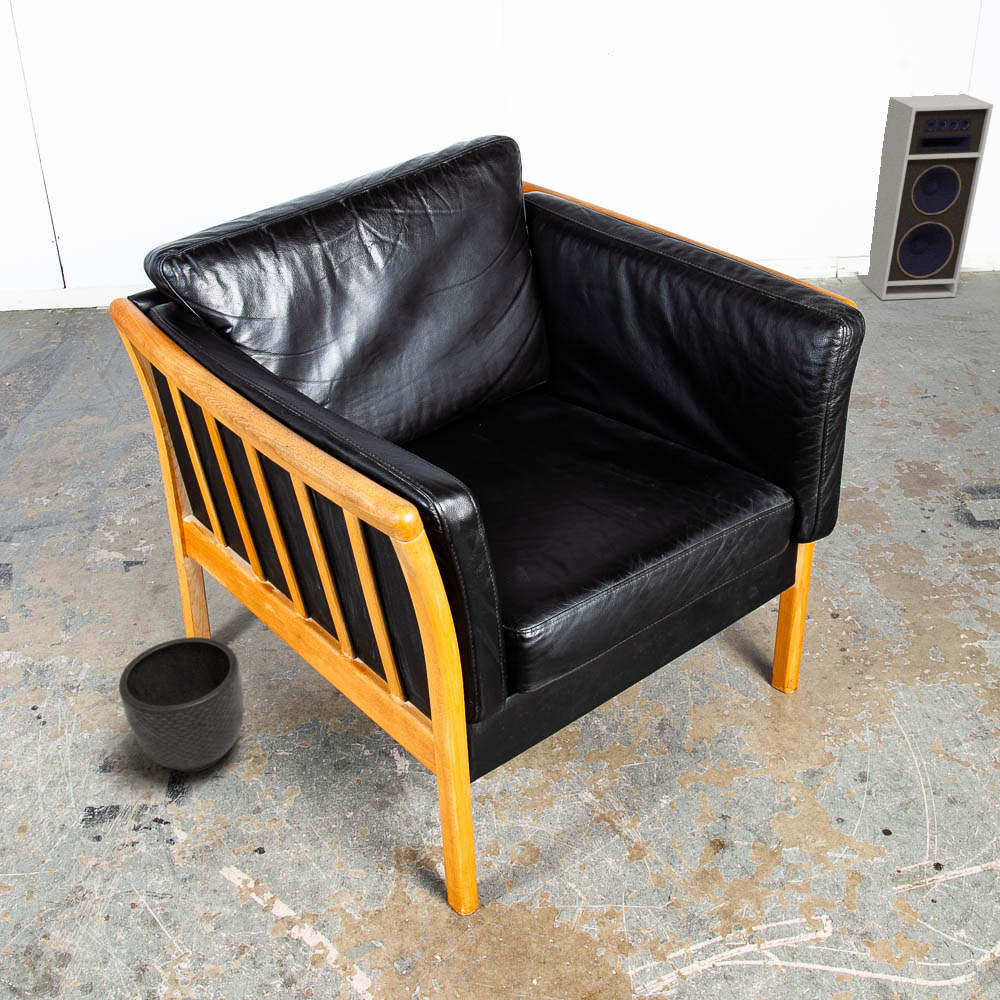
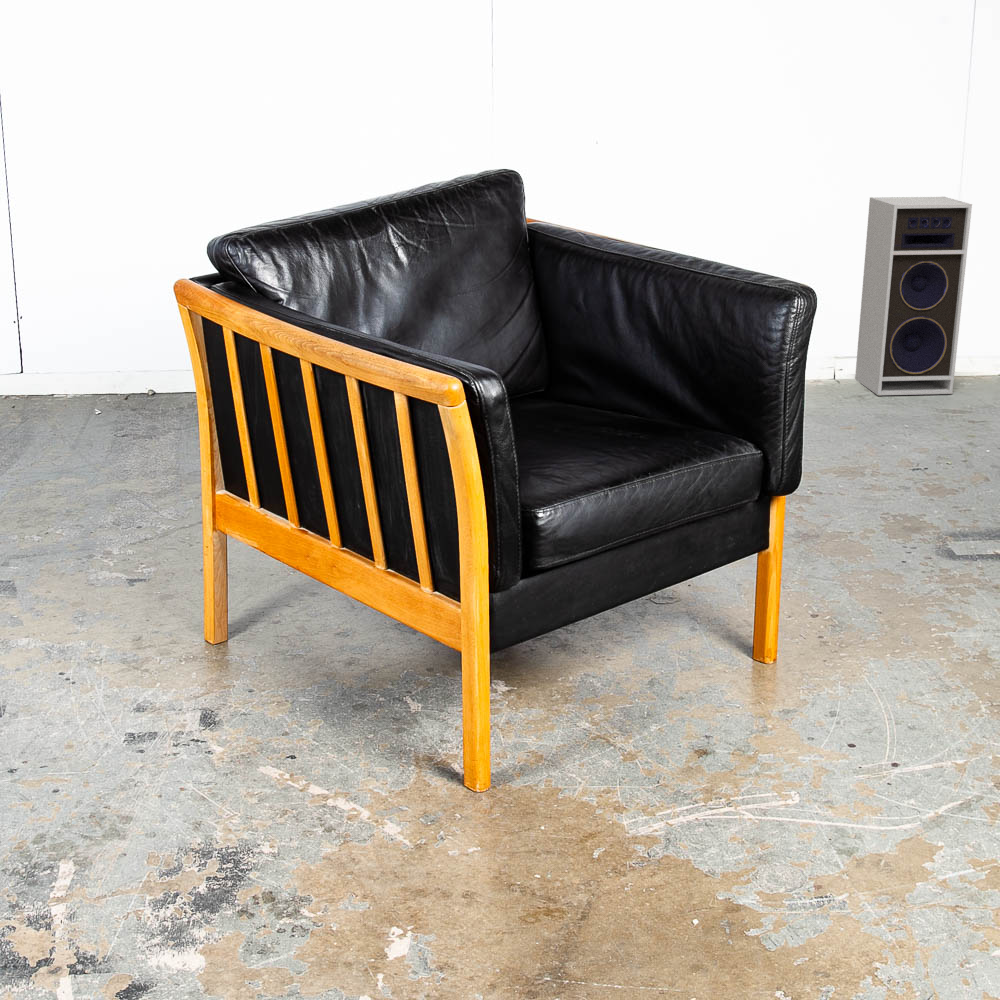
planter: present [119,637,244,772] -> none [162,591,270,710]

